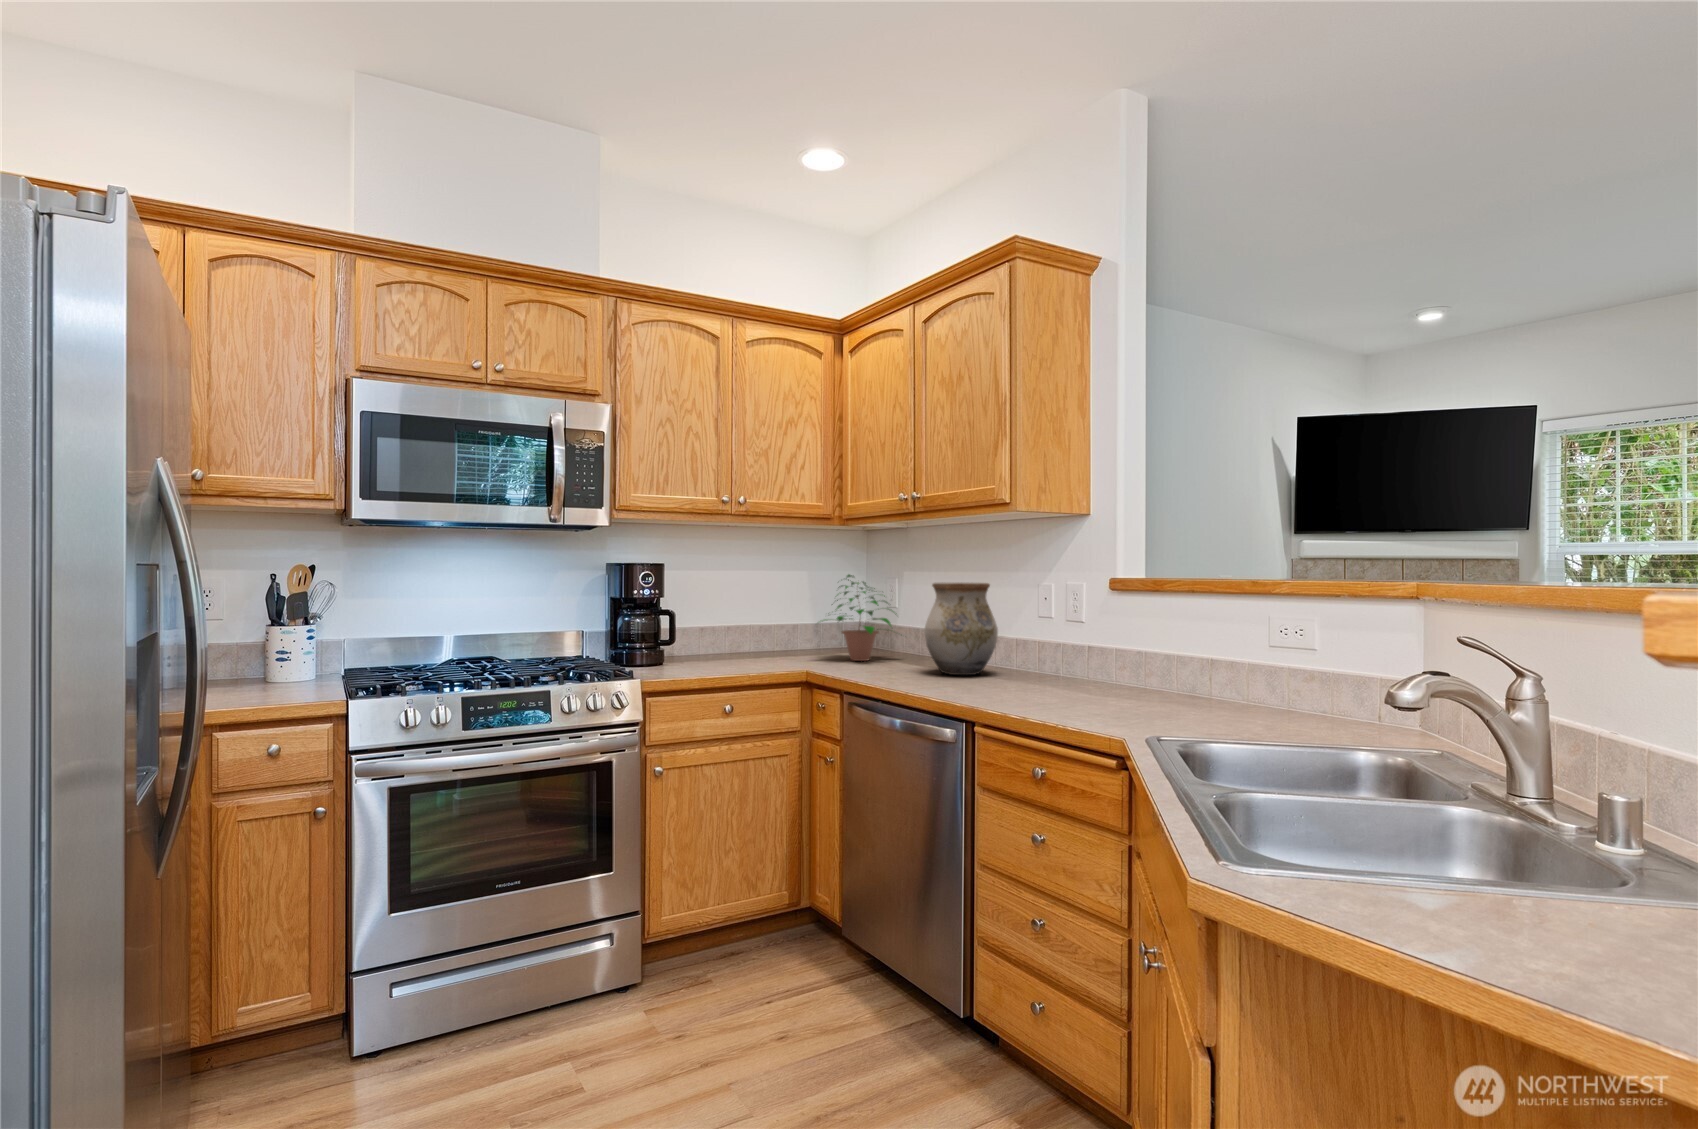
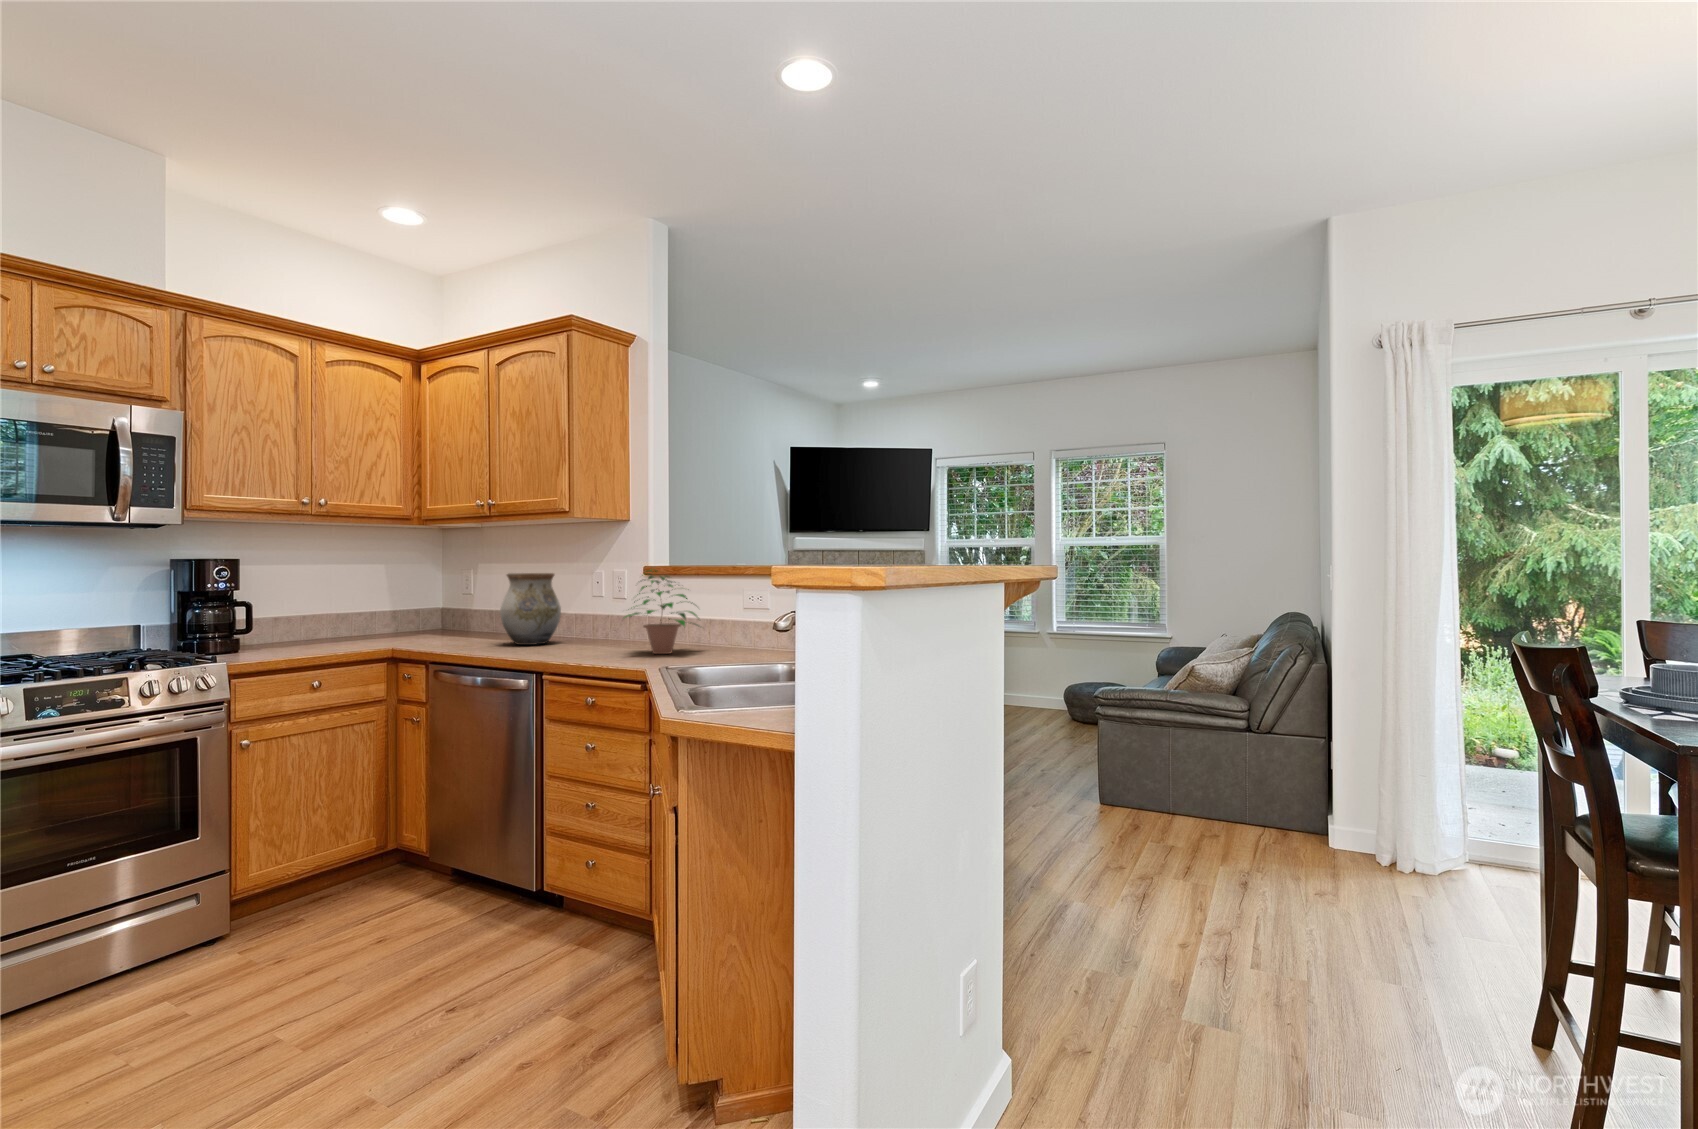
potted plant: present [837,575,891,661] -> present [625,570,698,654]

